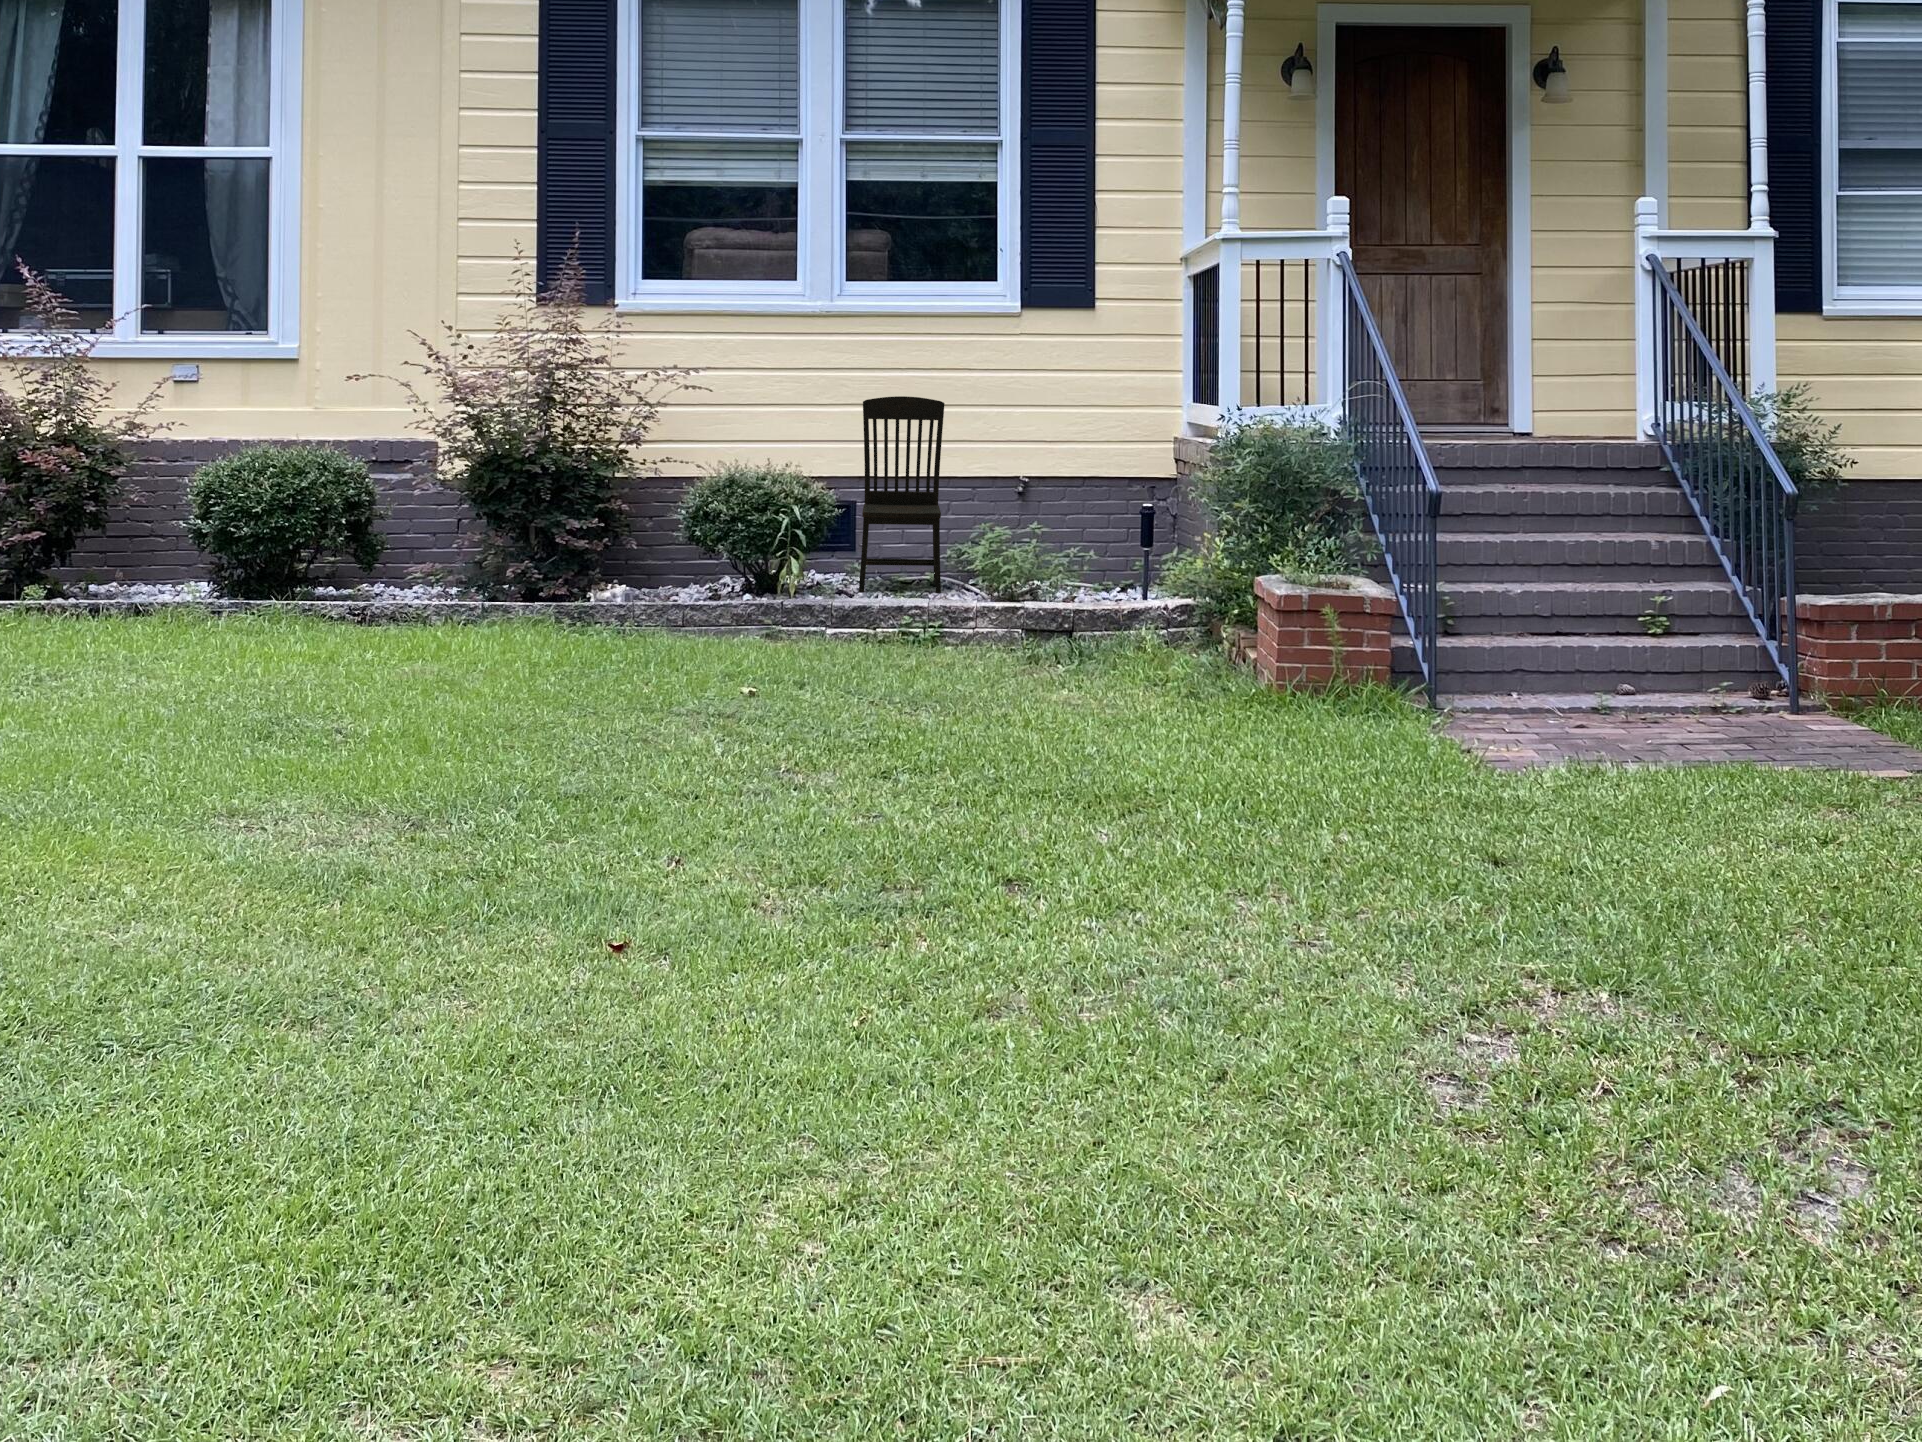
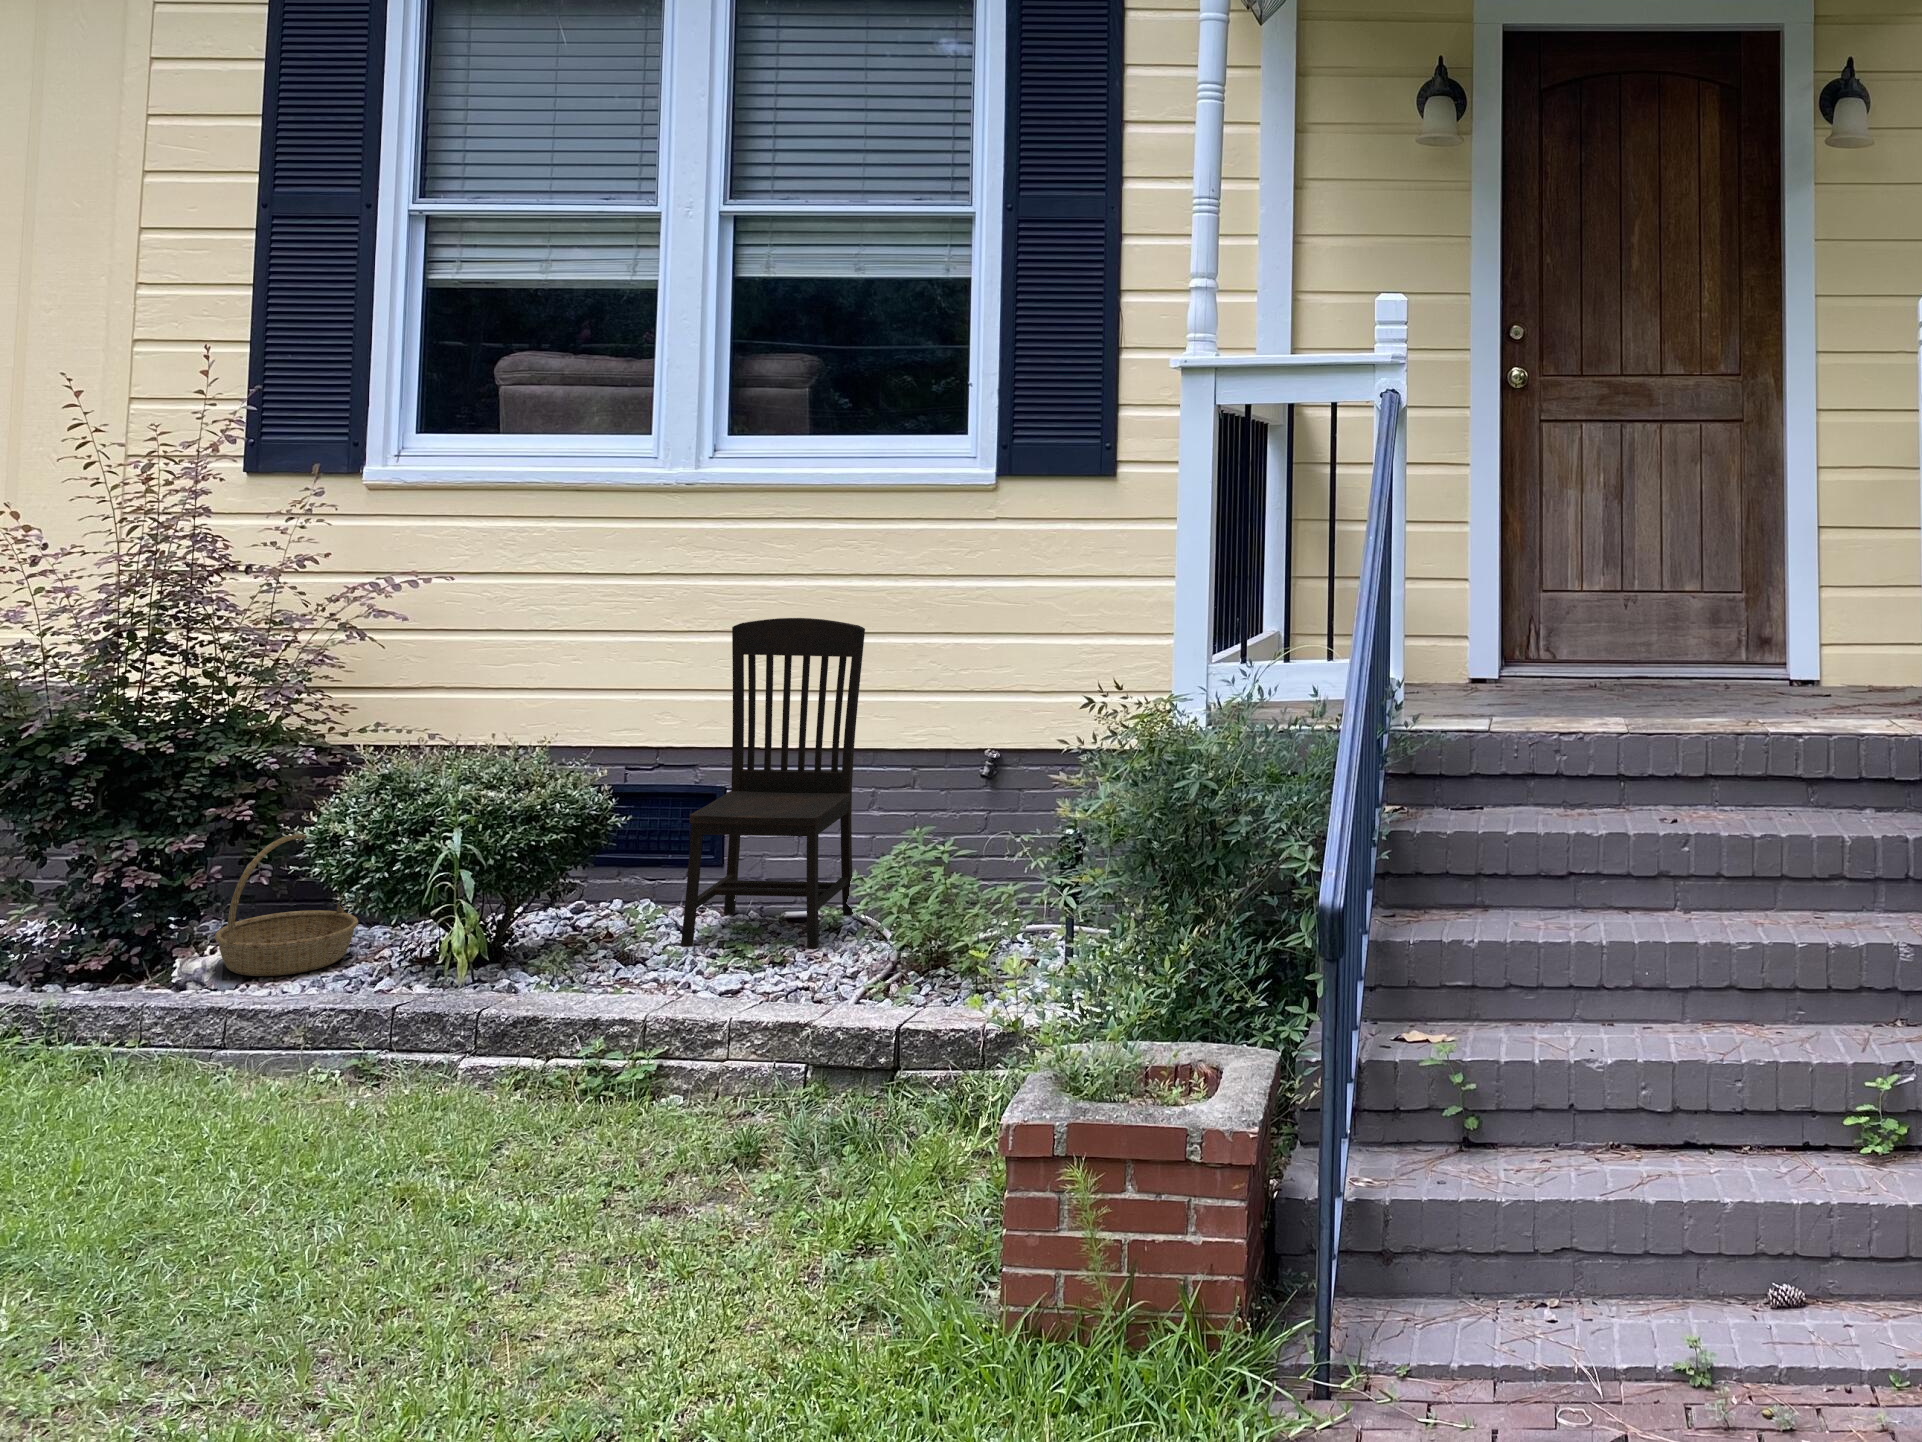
basket: none [600,520,676,602] -> present [215,834,358,976]

